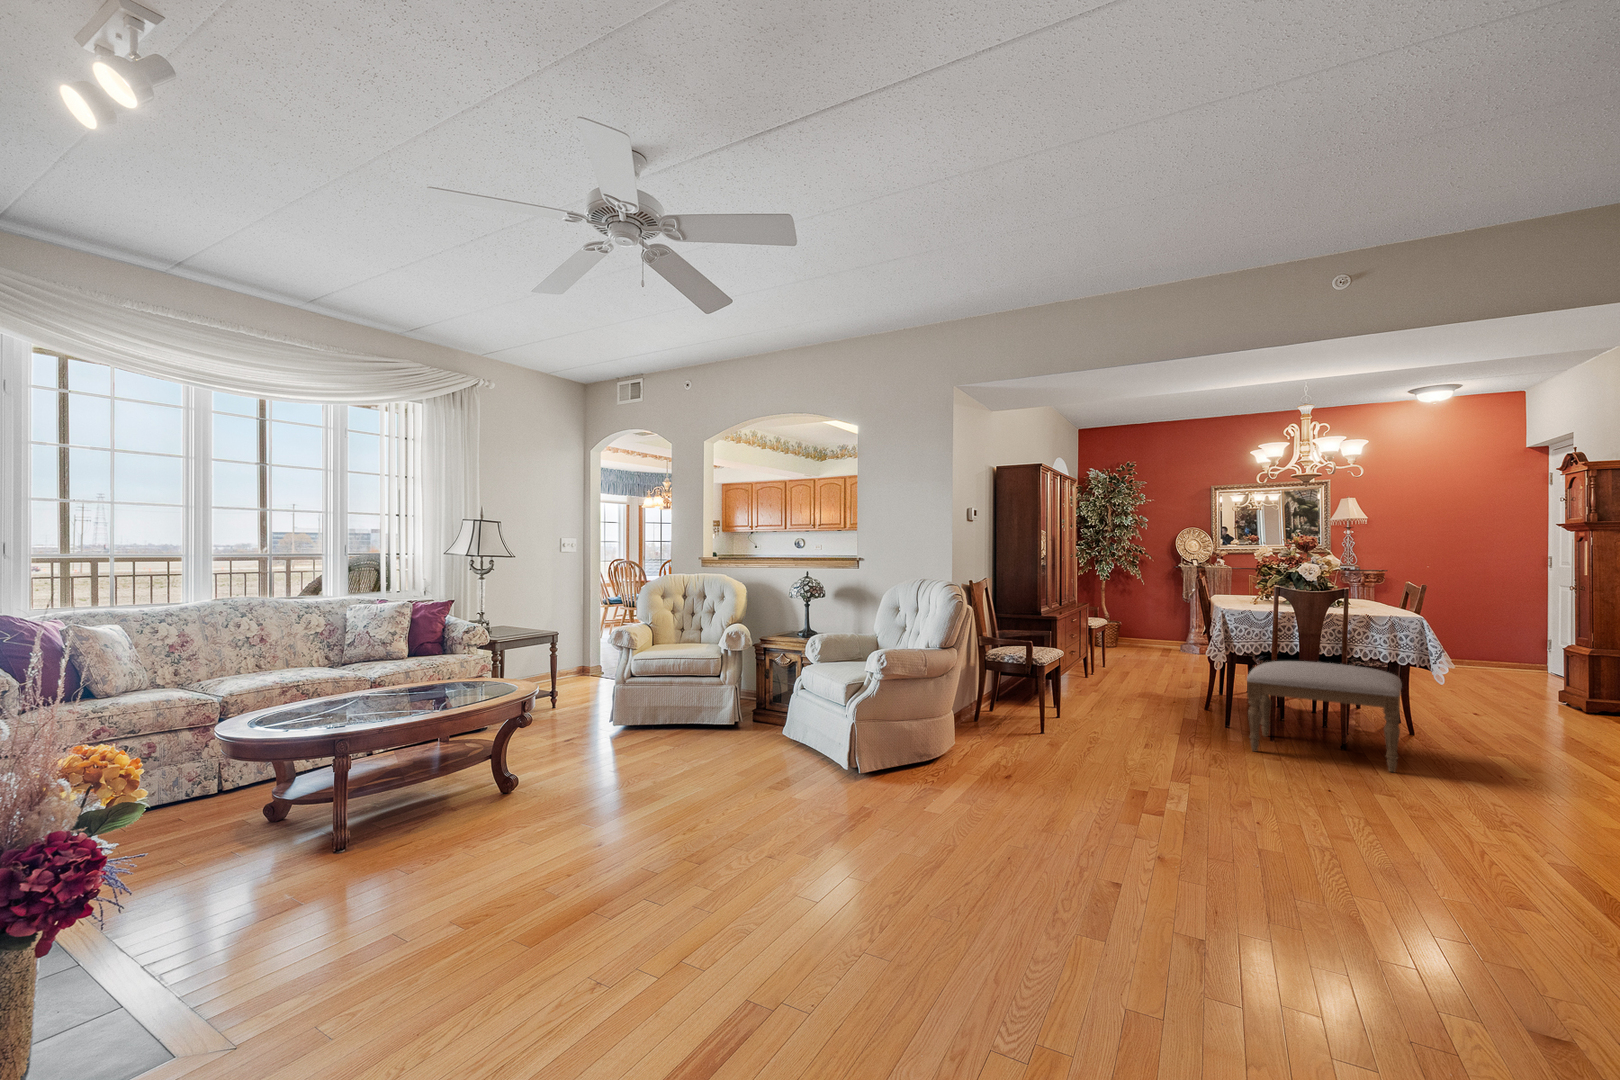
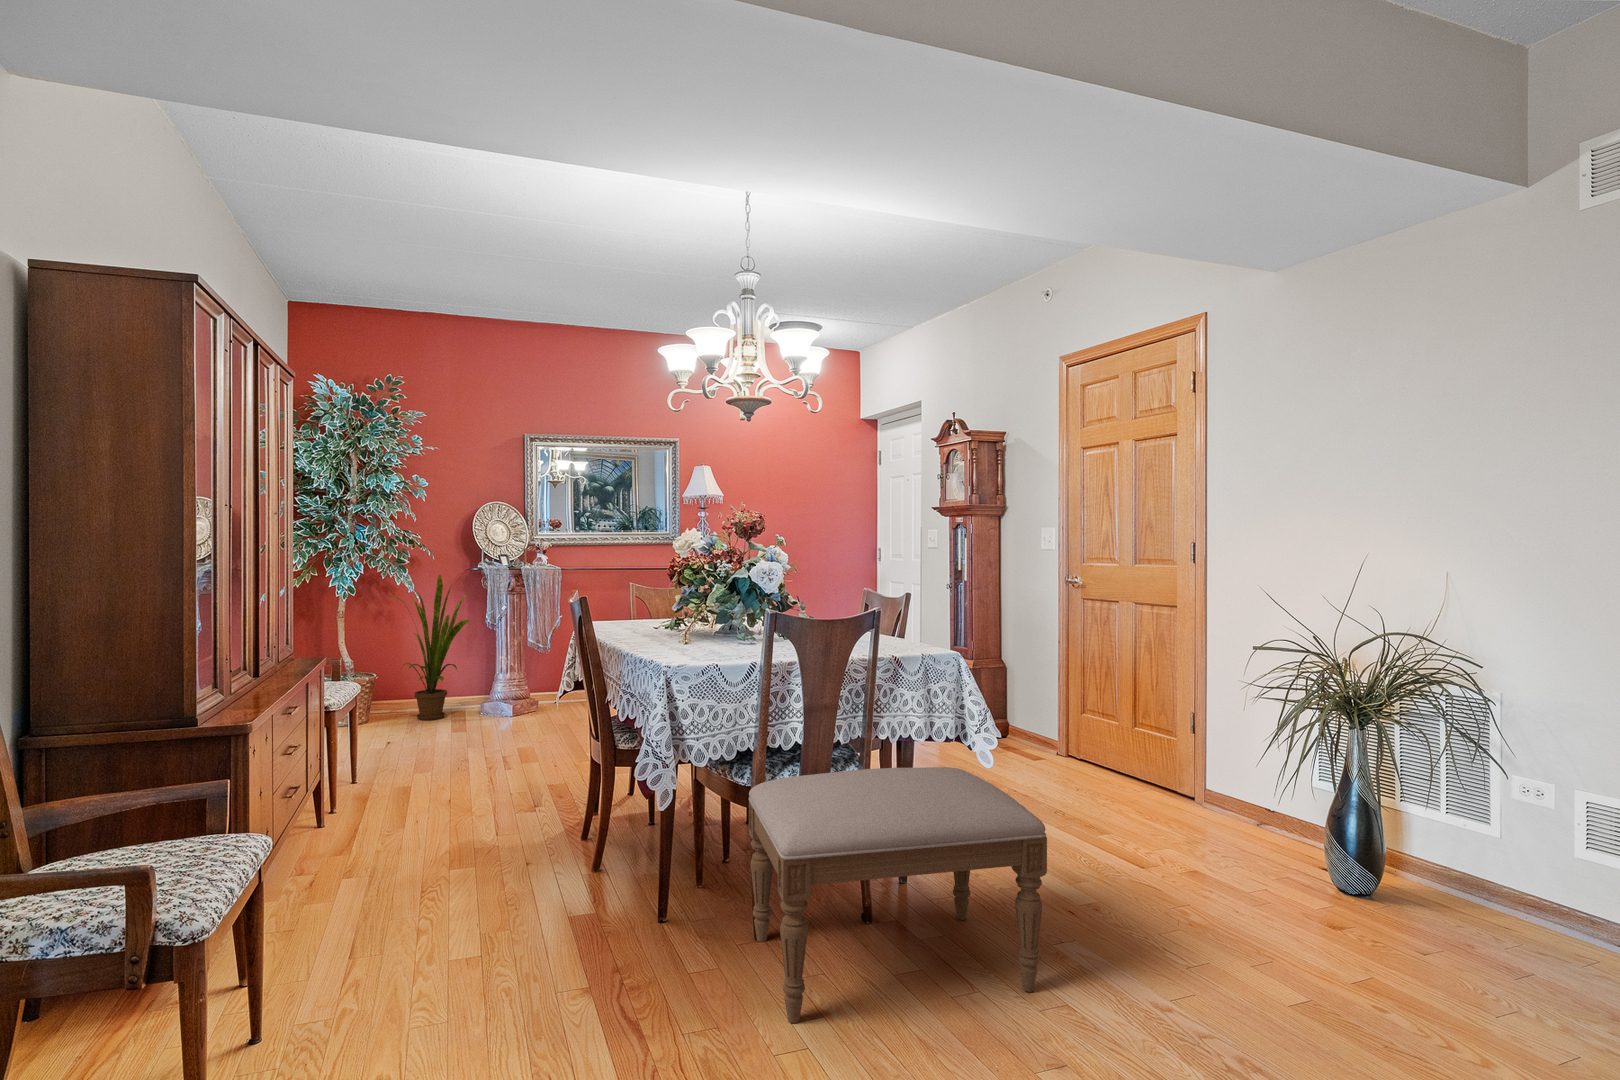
house plant: none [1127,571,1175,652] -> present [391,575,469,720]

